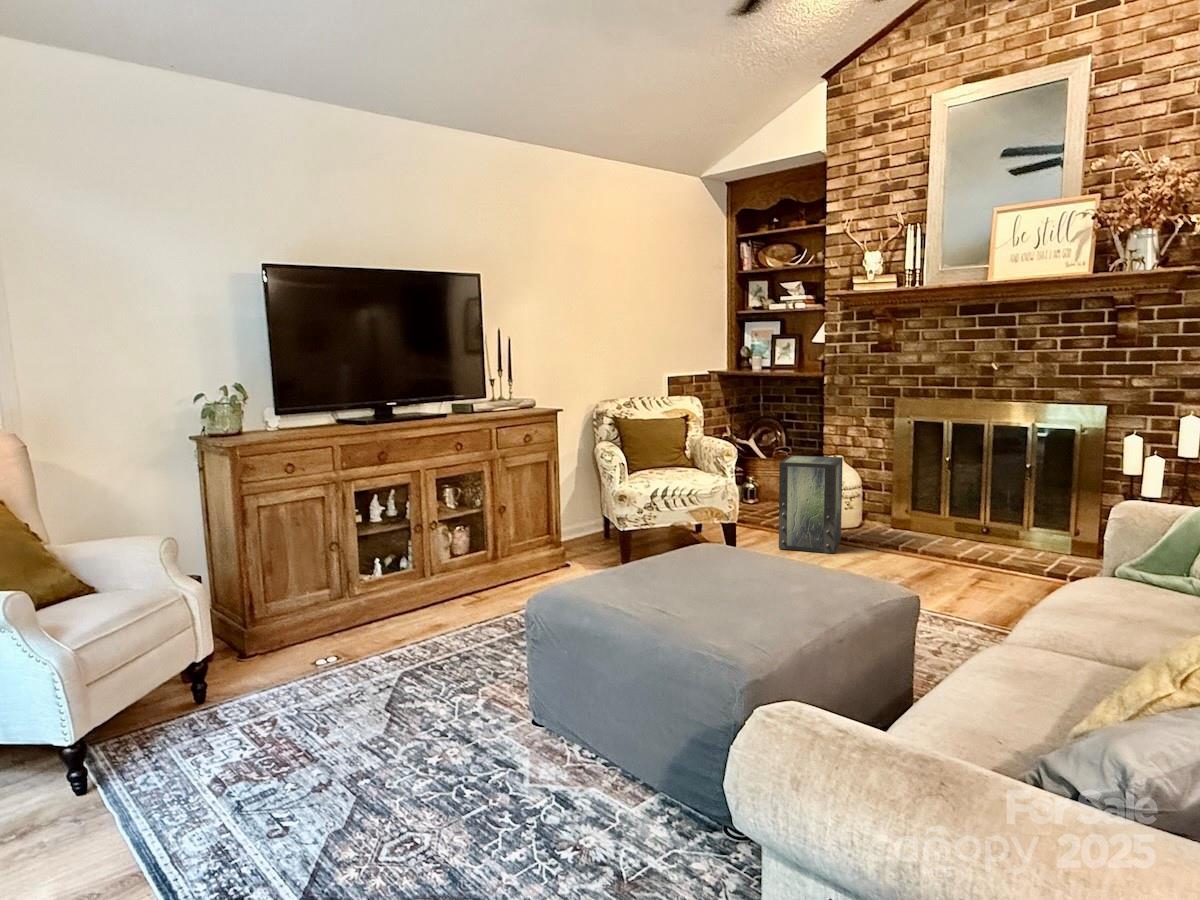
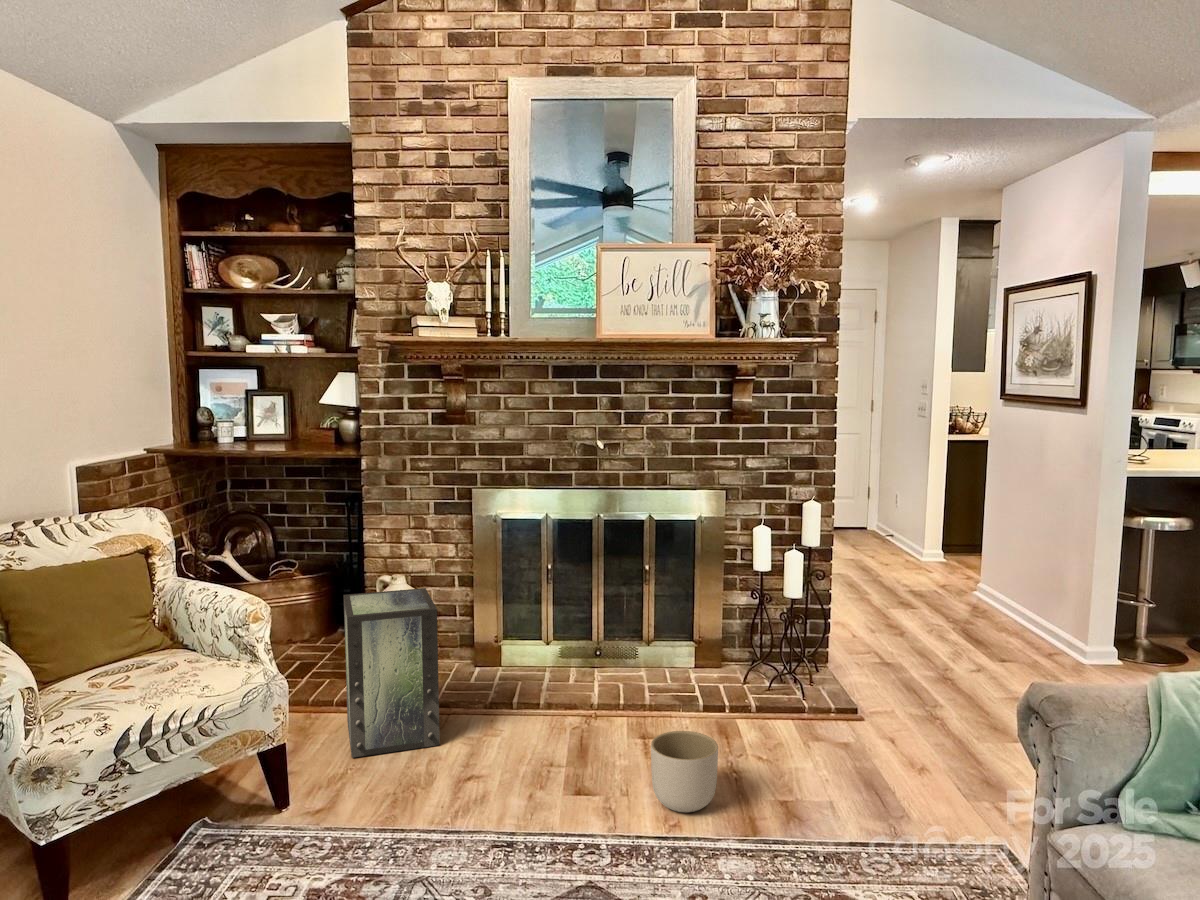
planter: none [944,559,997,611] -> present [651,731,718,812]

